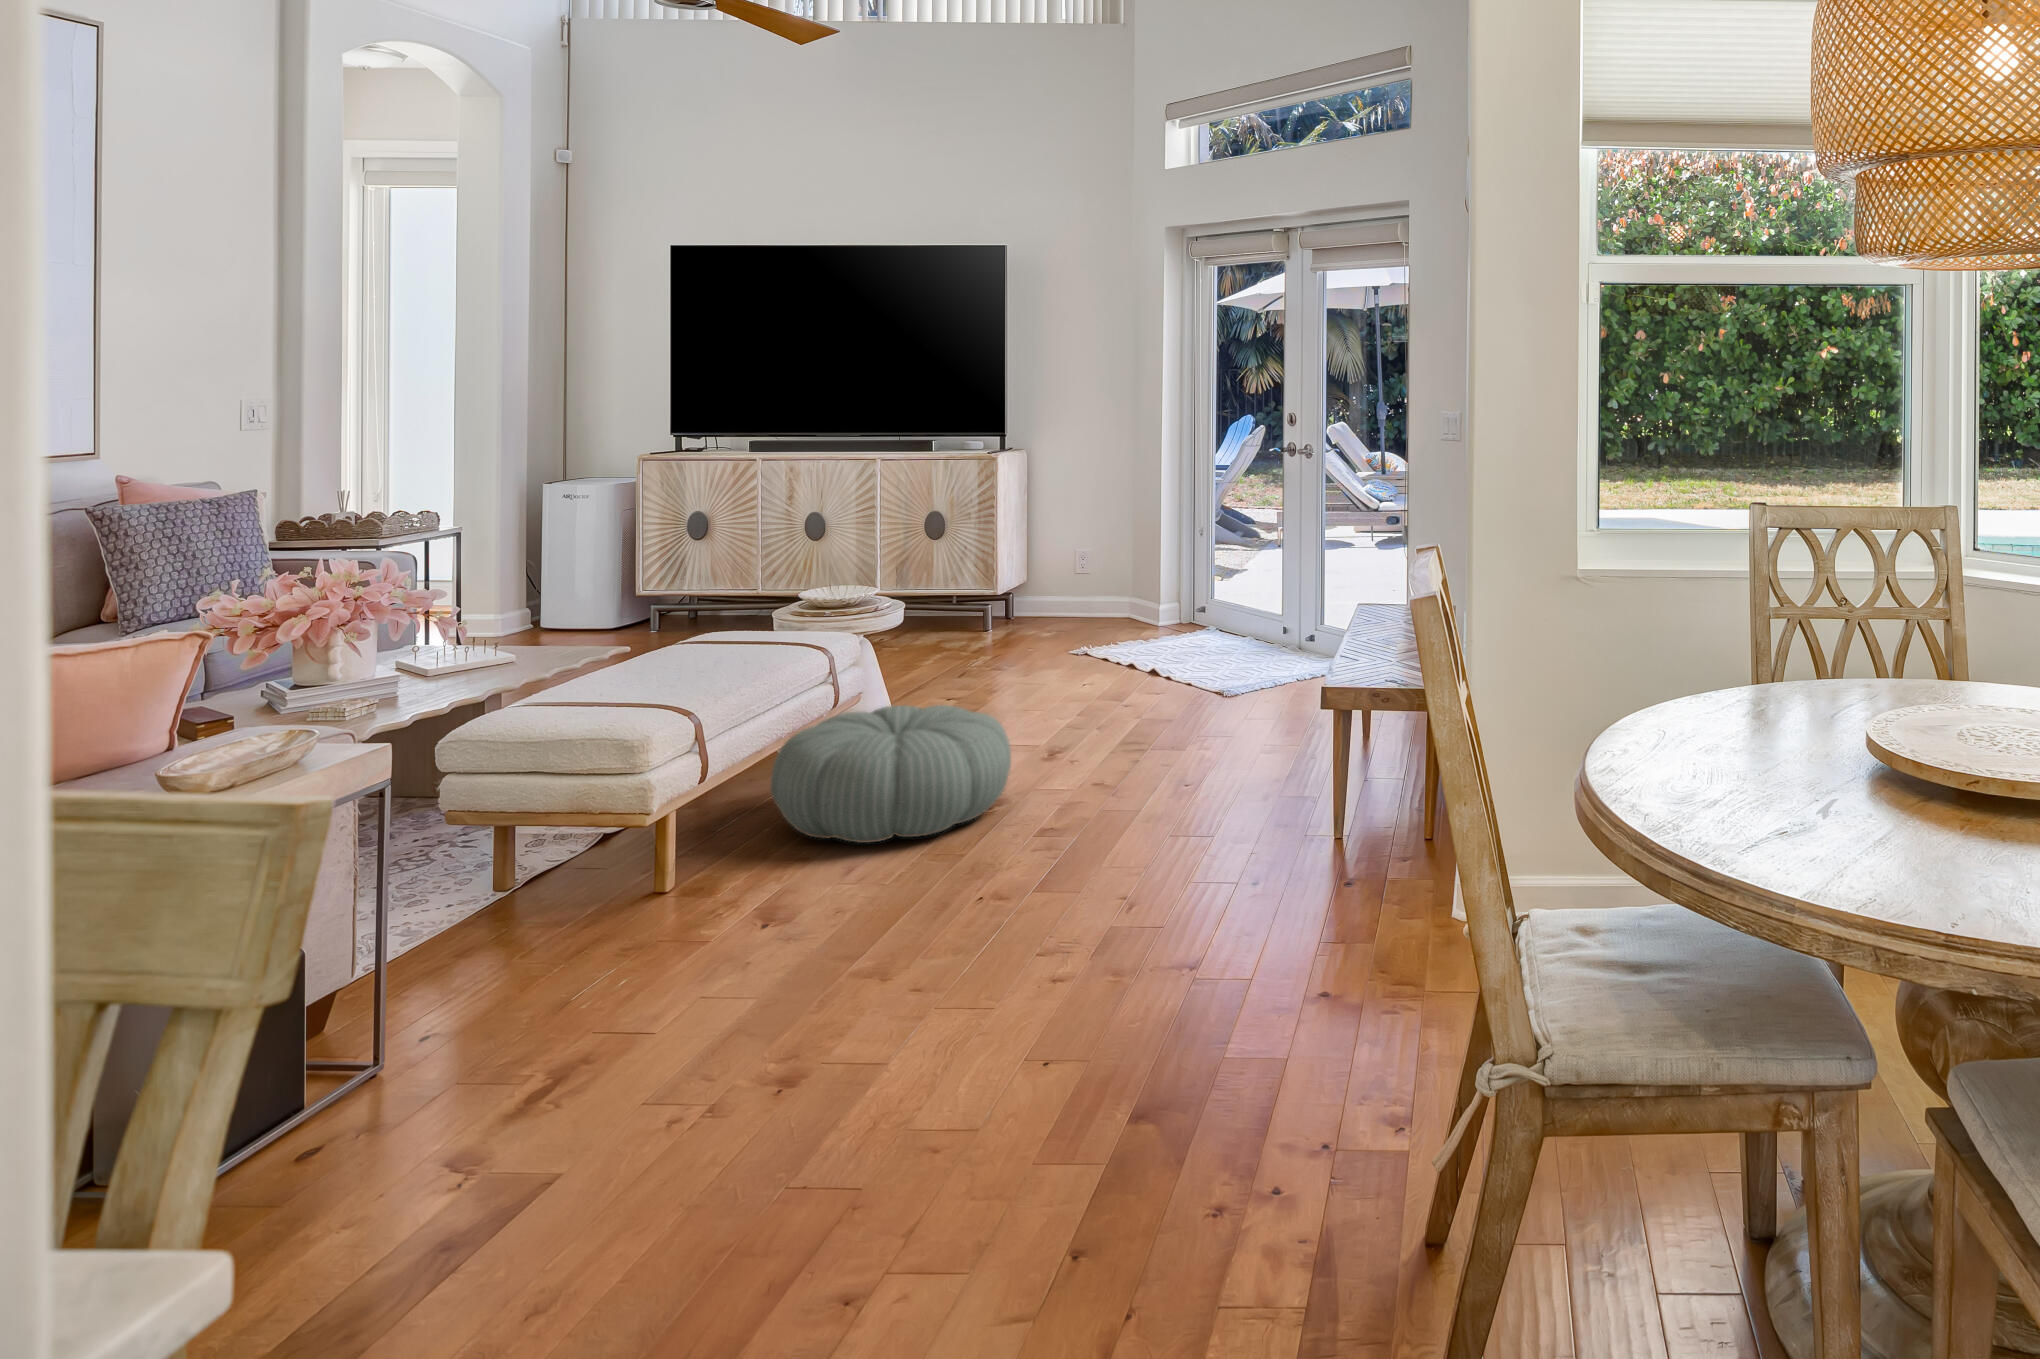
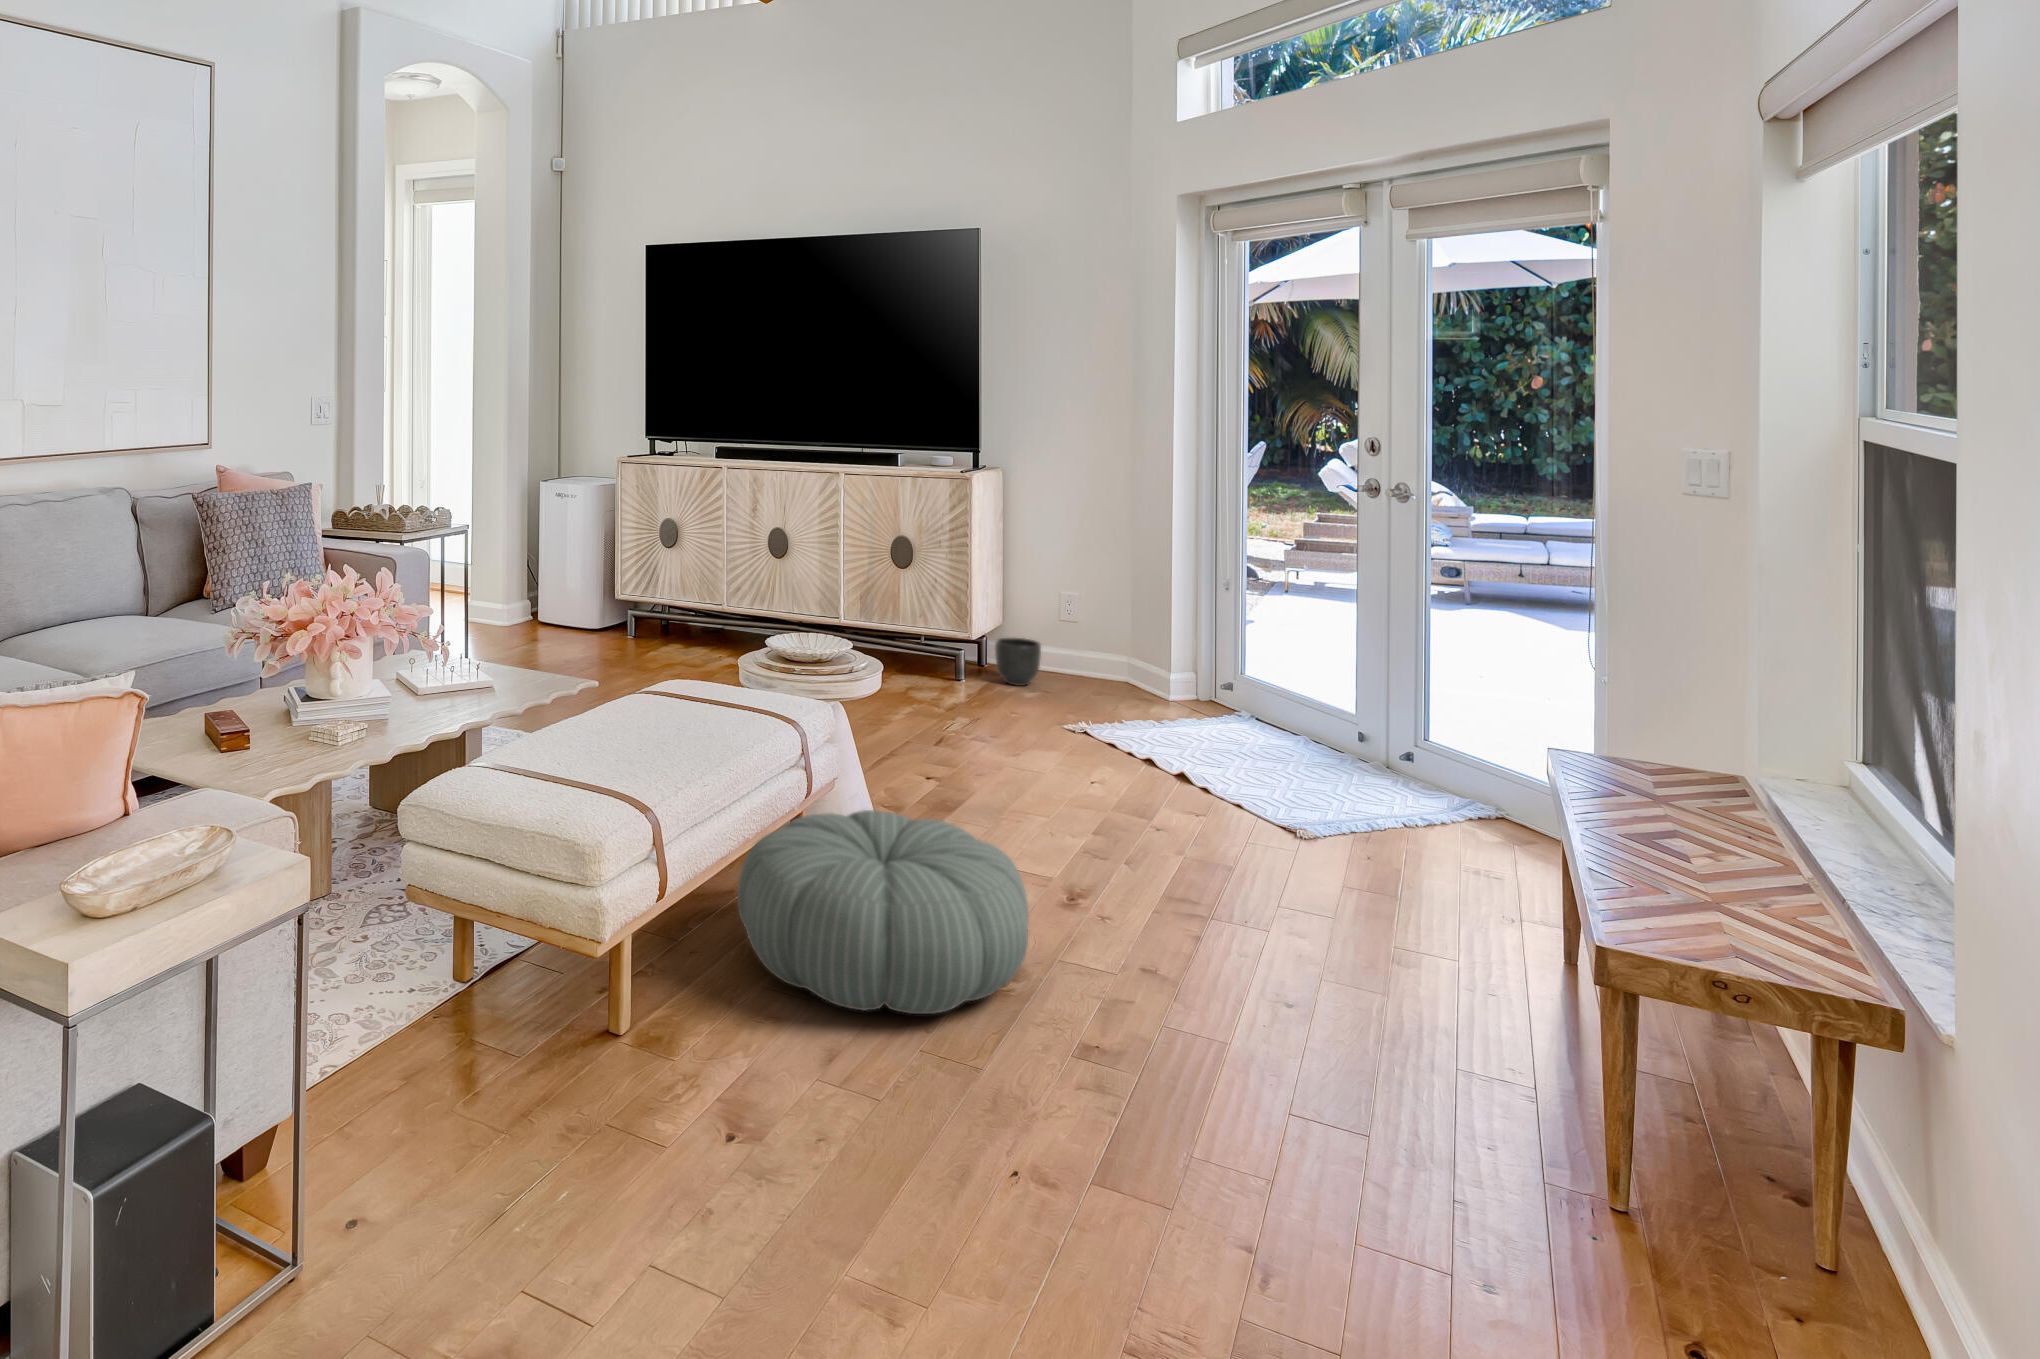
planter: none [1018,591,1057,630] -> present [995,638,1041,686]

